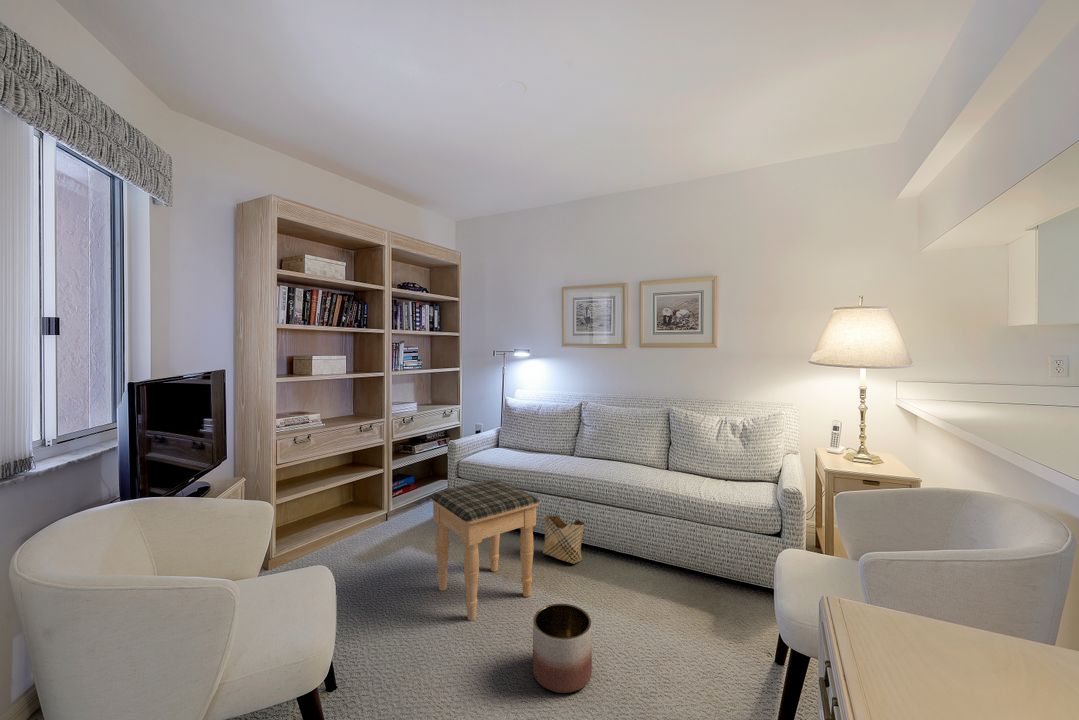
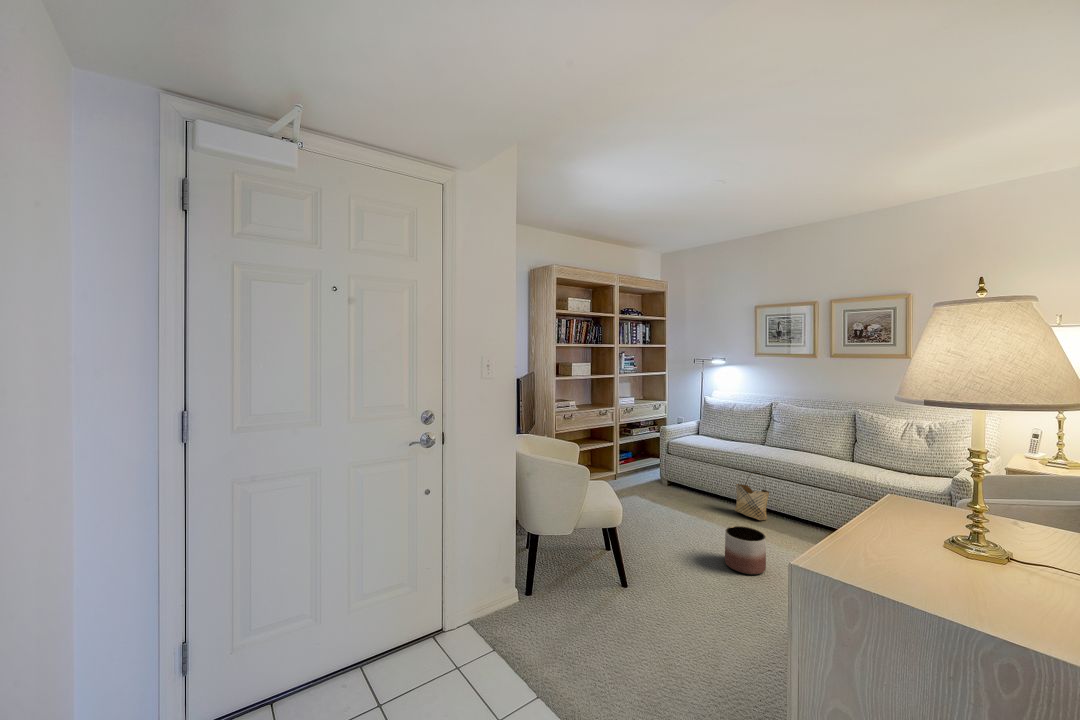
footstool: present [430,479,539,621] -> none [654,451,731,535]

